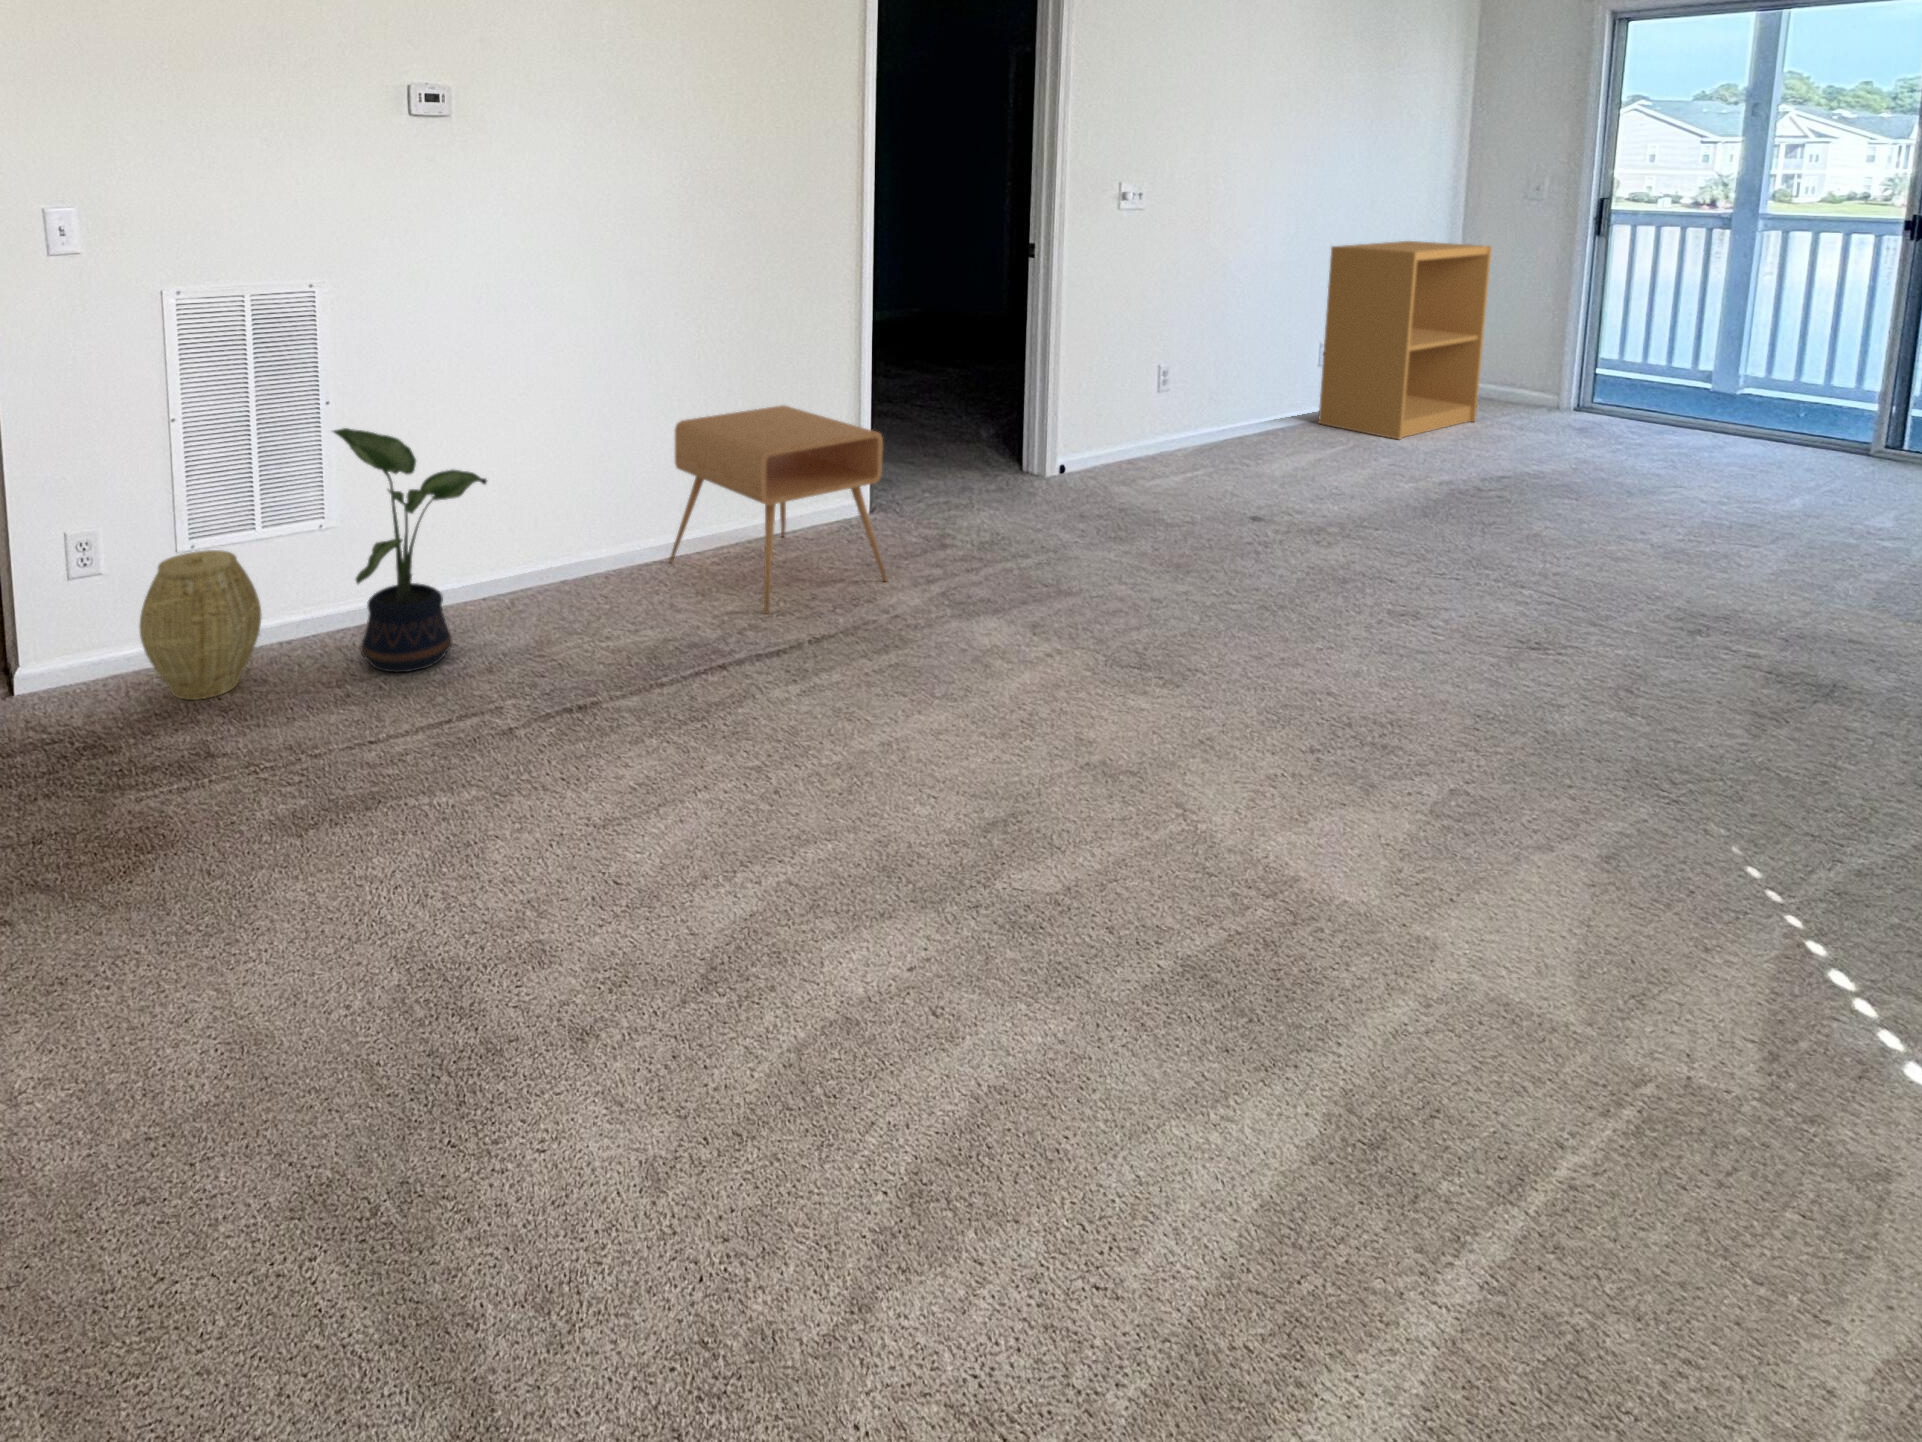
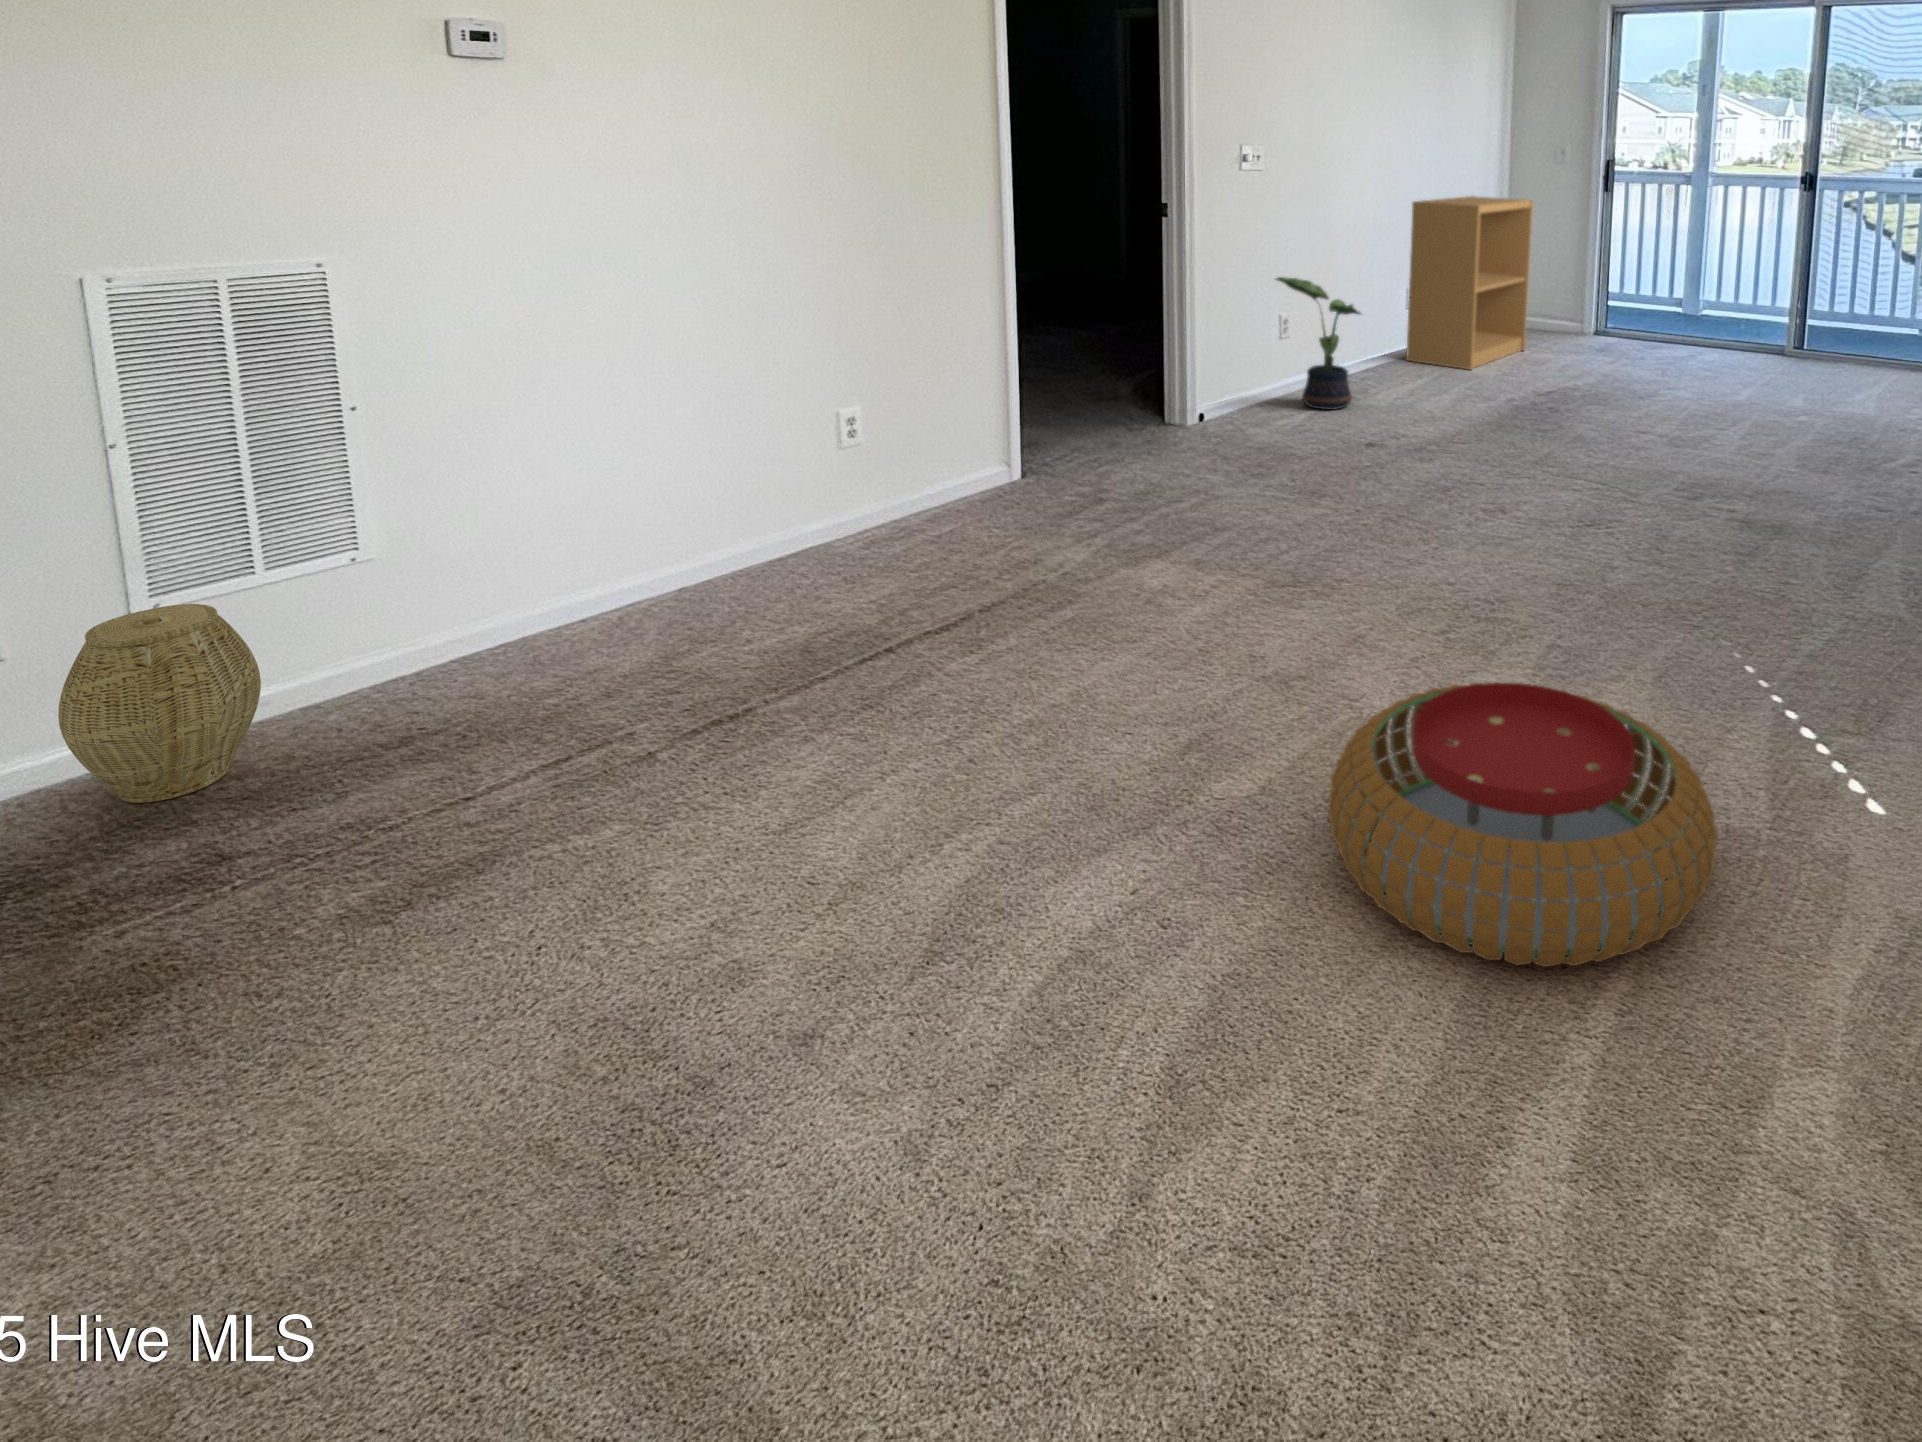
side table: present [669,405,887,614] -> none [797,373,1043,591]
potted plant: present [333,428,487,672] -> present [1276,277,1360,410]
pouf: none [1133,812,1669,1211] -> present [1329,682,1717,967]

